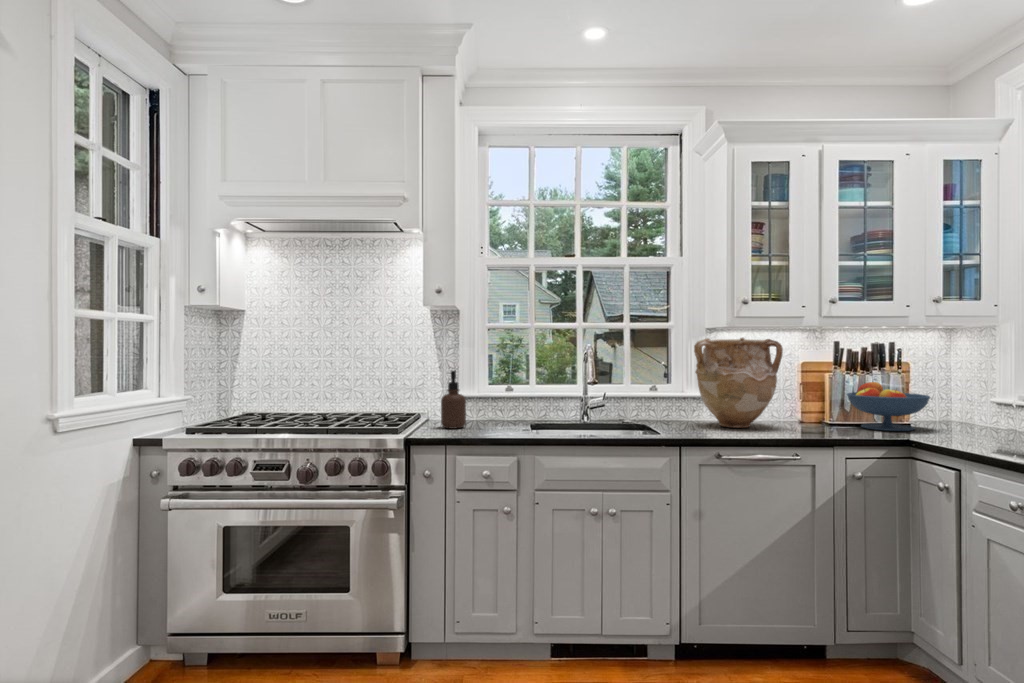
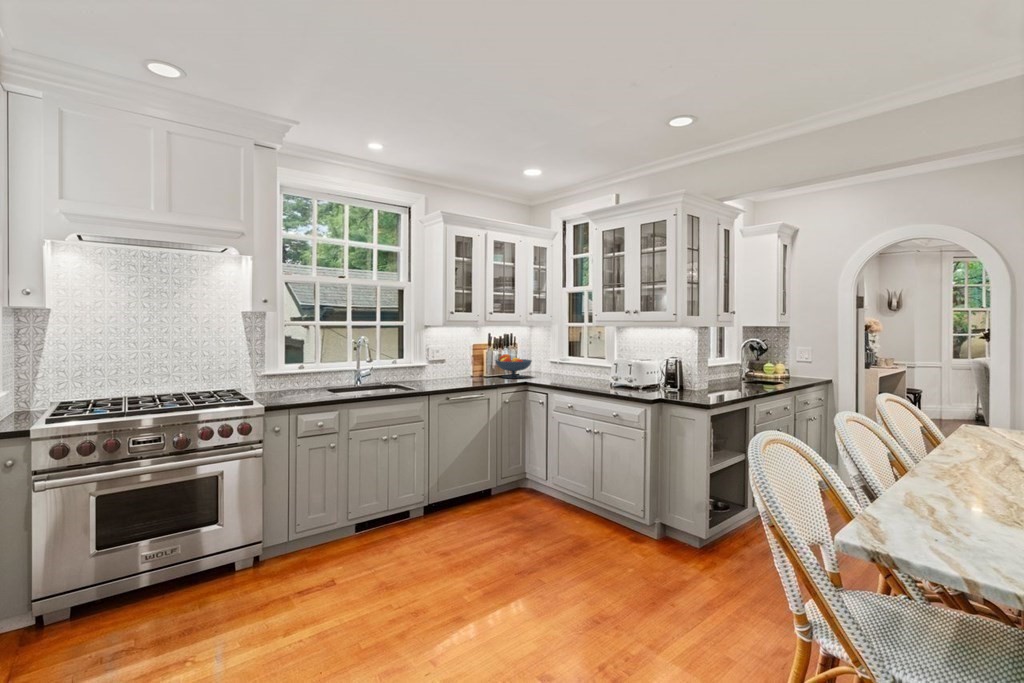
vase: present [694,338,783,428] -> none [424,331,472,383]
soap dispenser: present [441,371,466,429] -> none [268,357,287,398]

